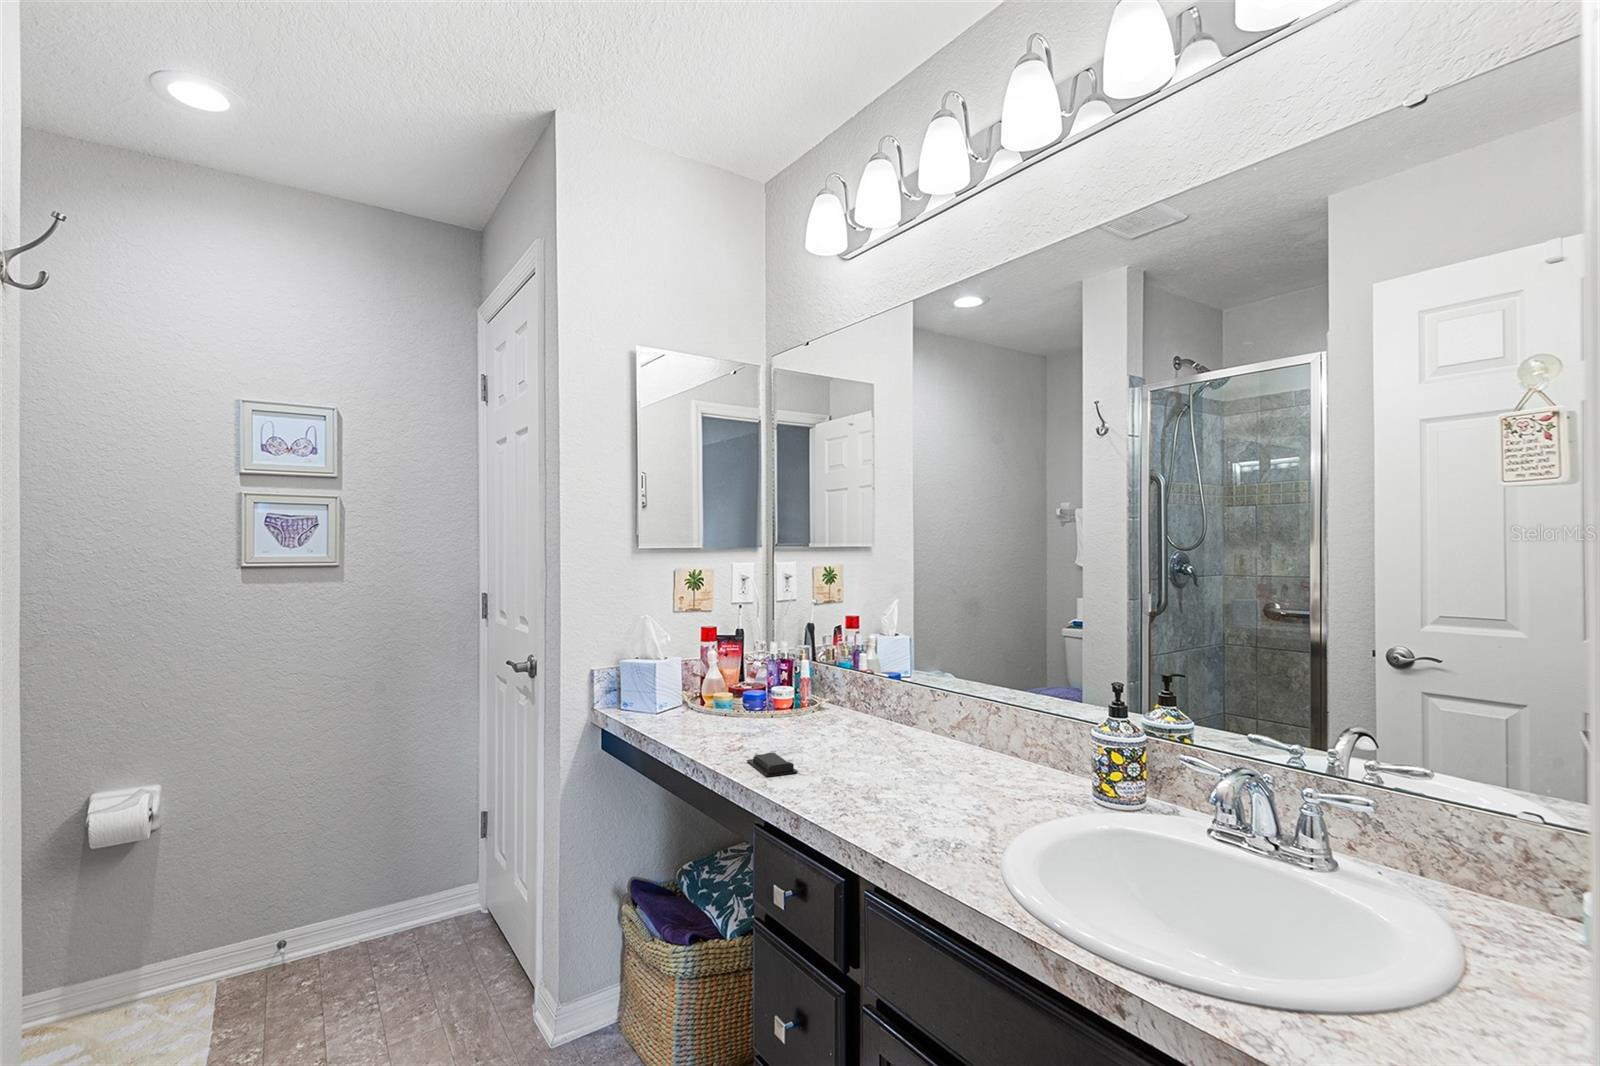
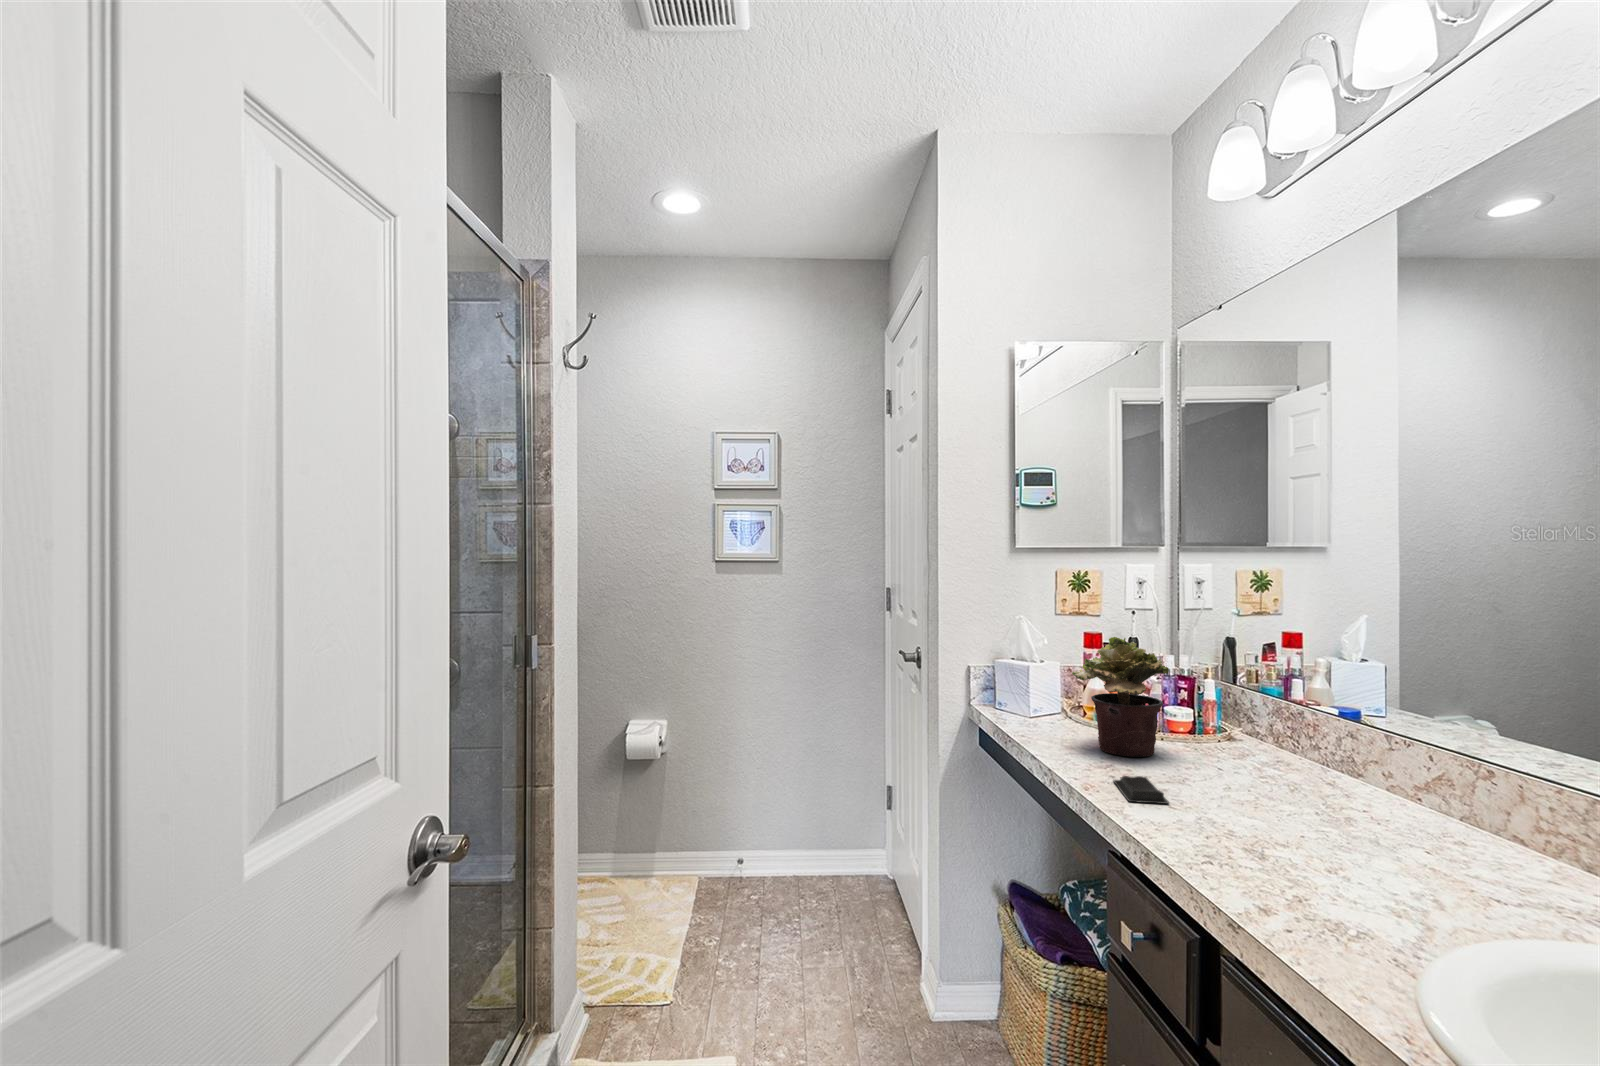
potted plant: none [699,630,781,737] -> present [1072,637,1169,757]

